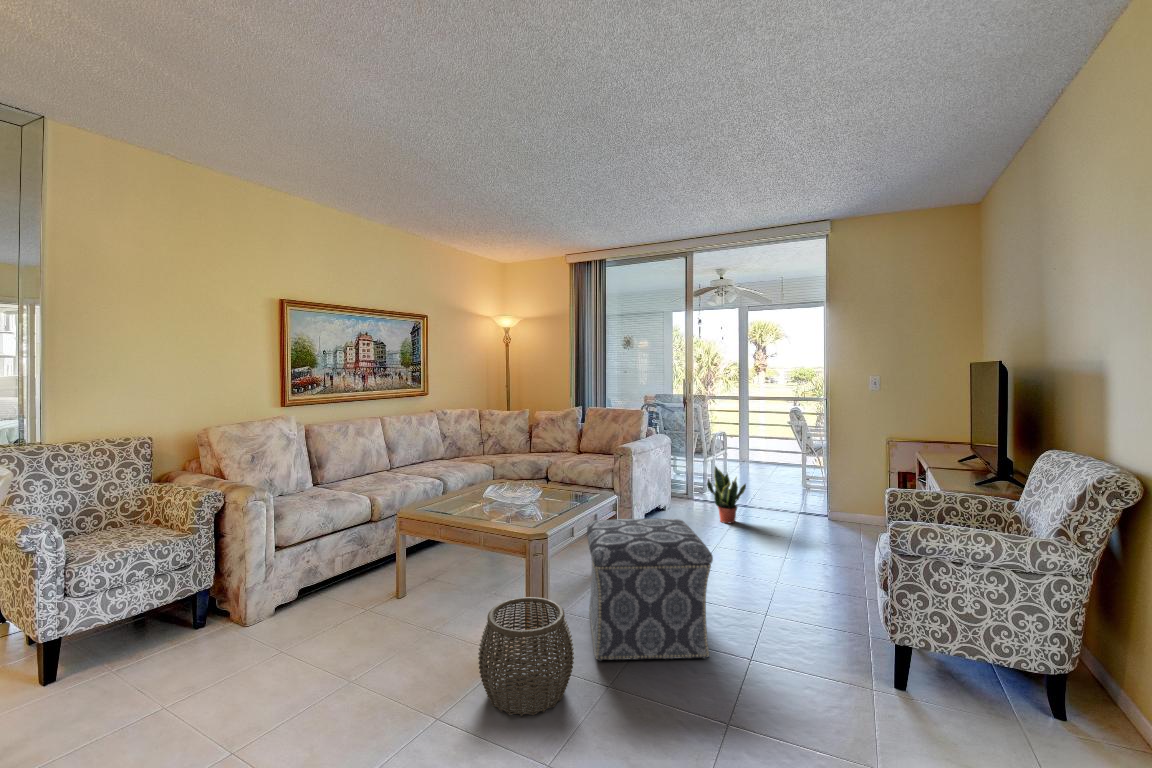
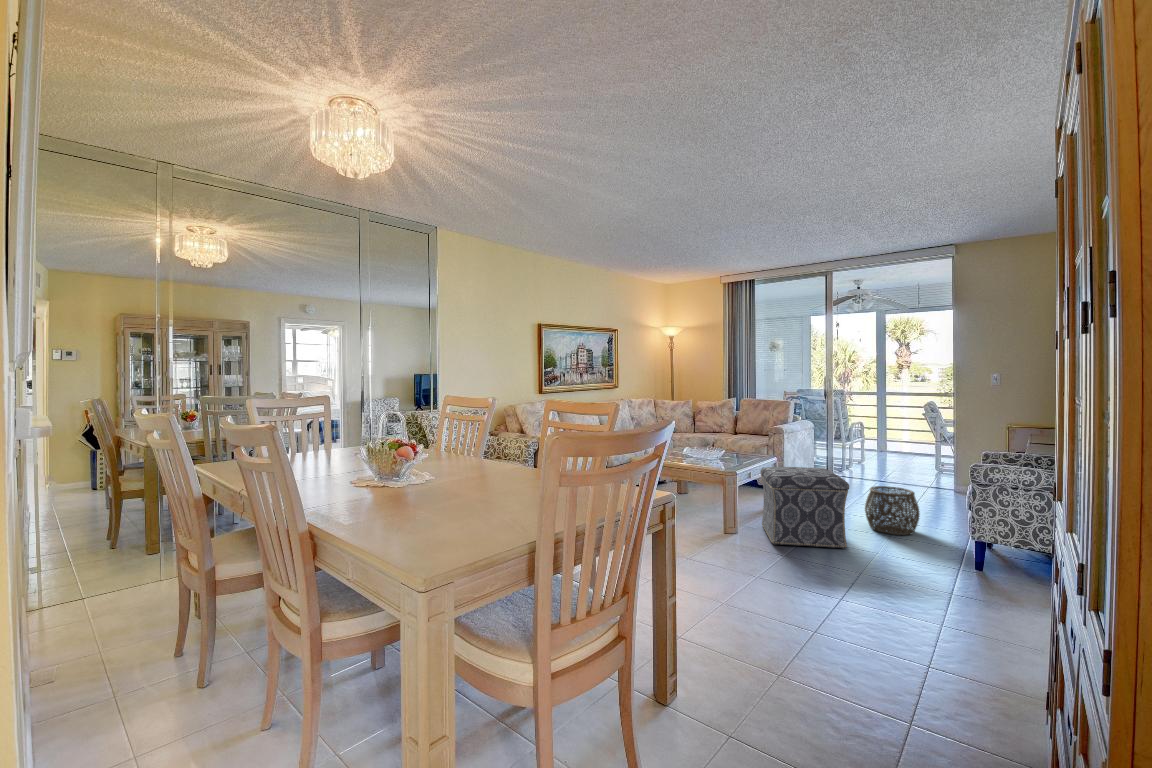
potted plant: present [707,466,746,523] -> none [845,444,879,490]
woven basket: present [478,597,574,716] -> present [865,486,920,535]

